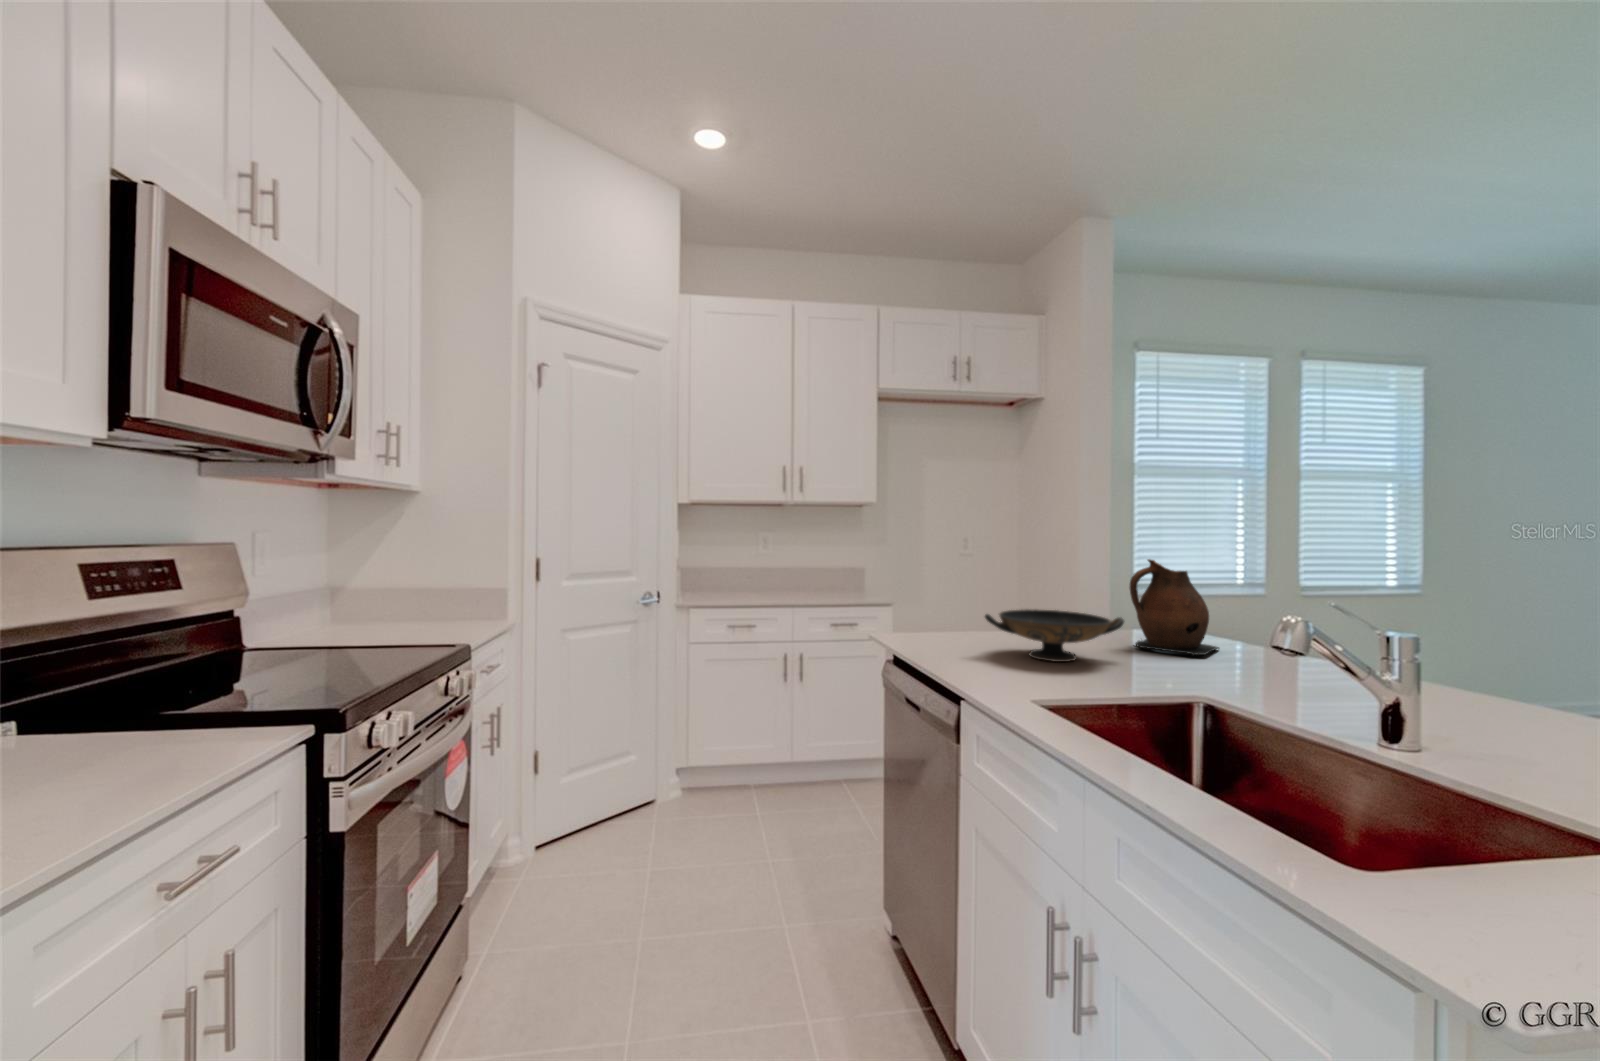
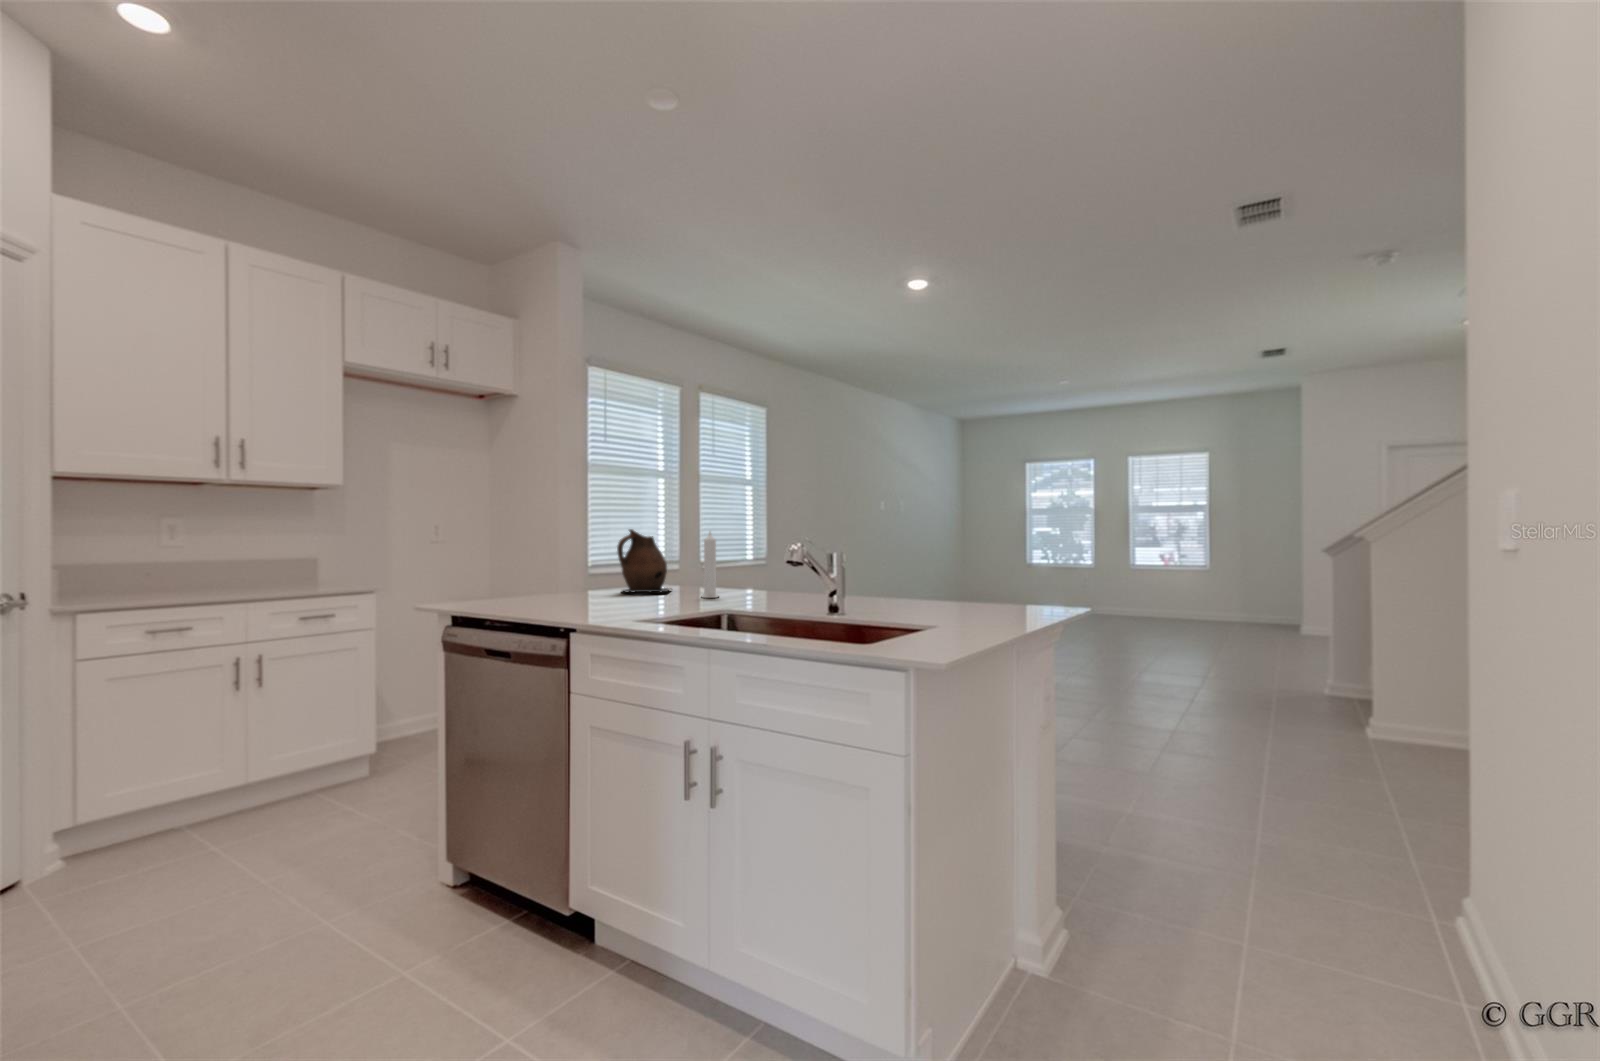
candle: none [1263,569,1300,680] -> present [701,531,719,598]
decorative bowl: present [985,609,1124,662] -> none [520,569,620,603]

